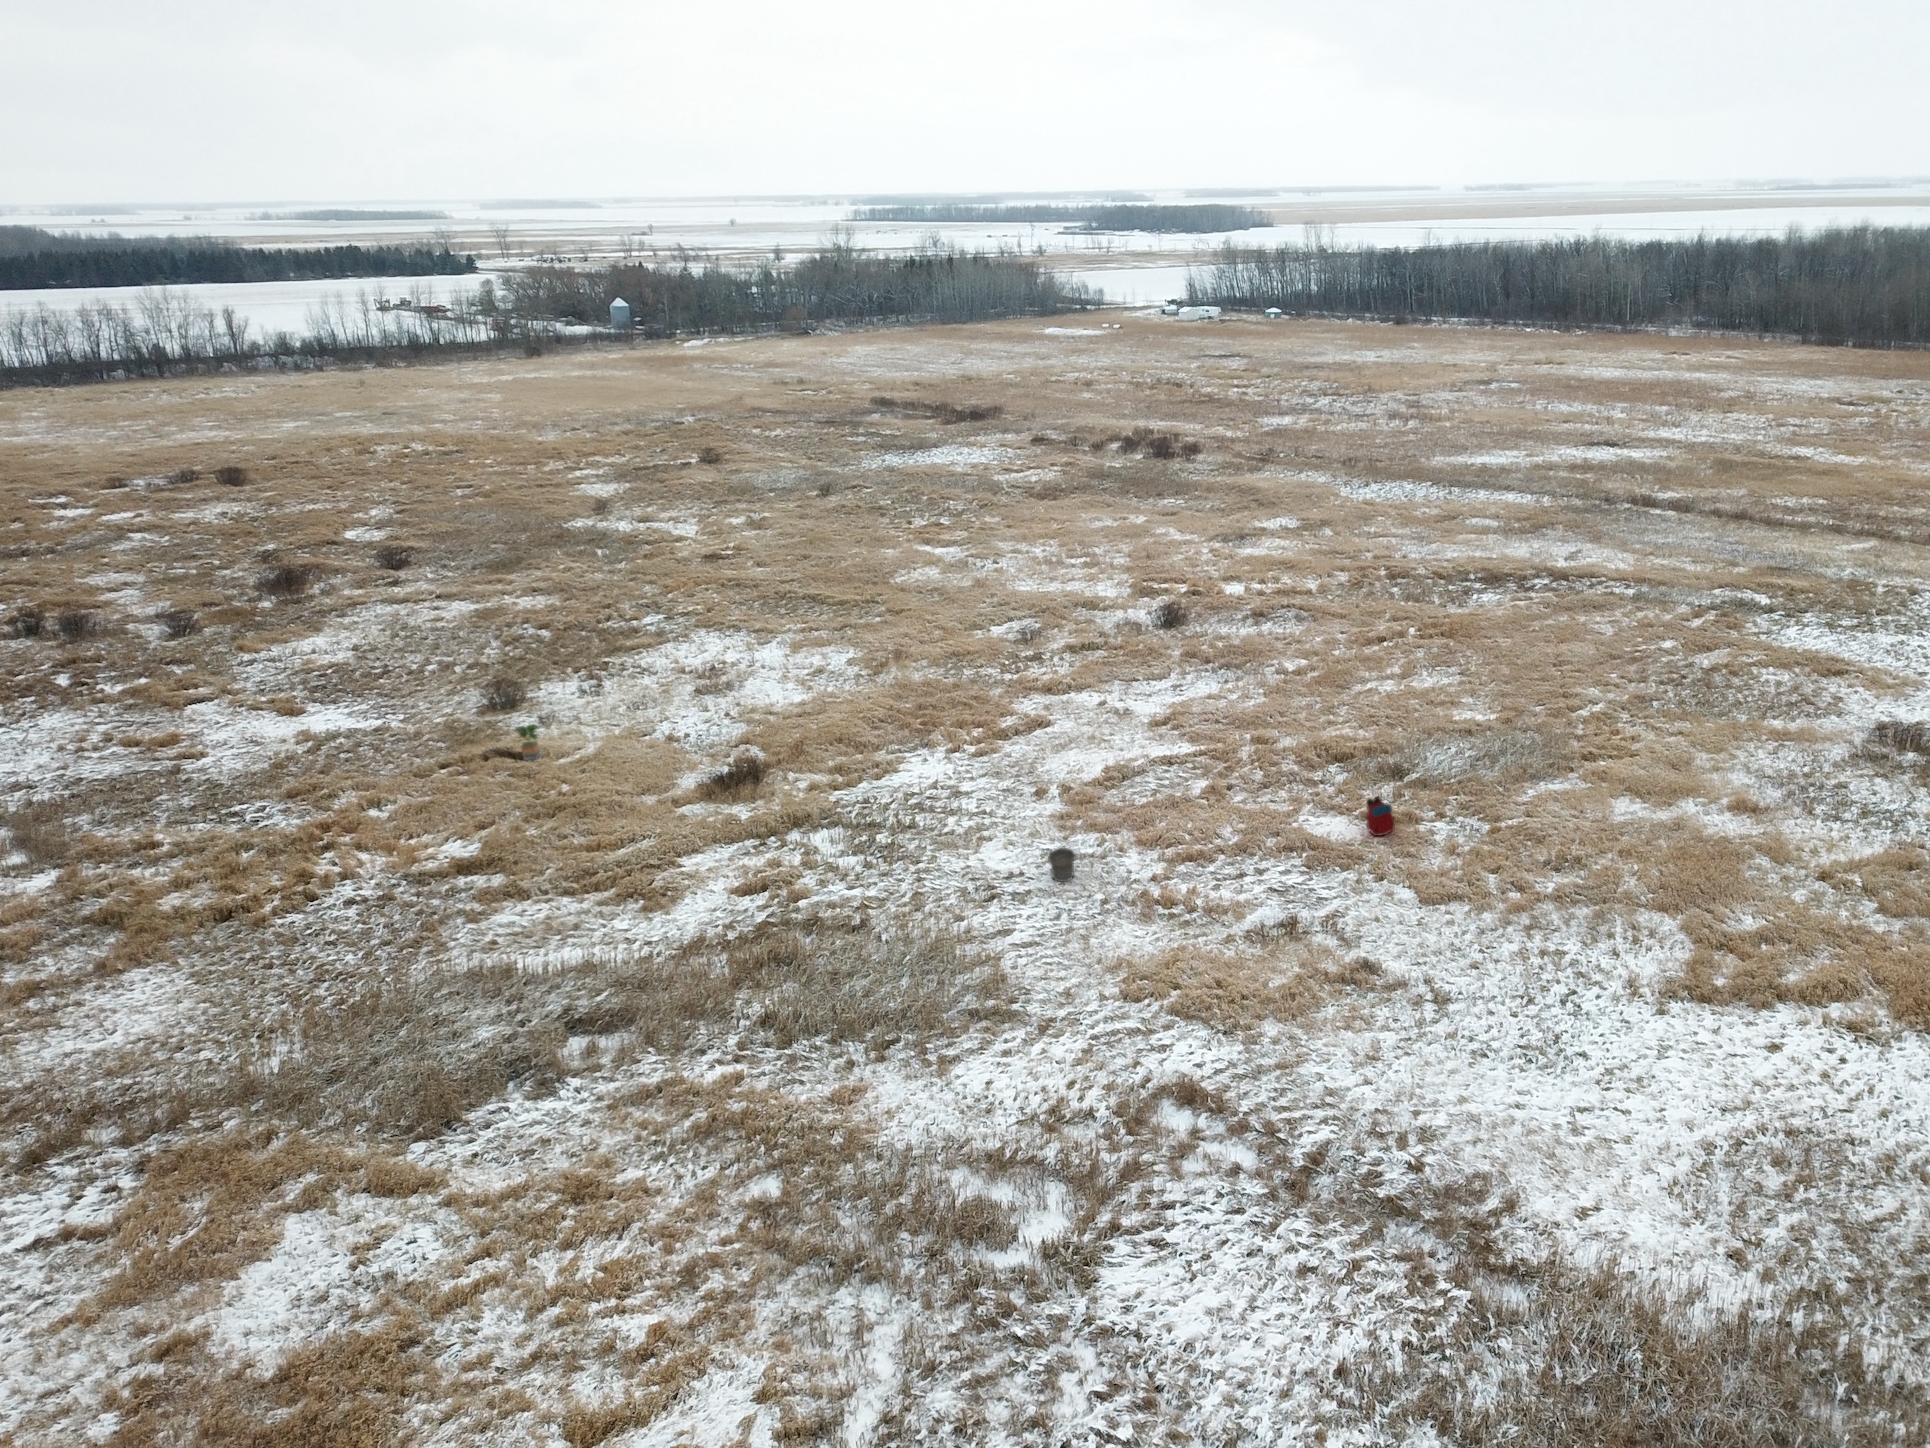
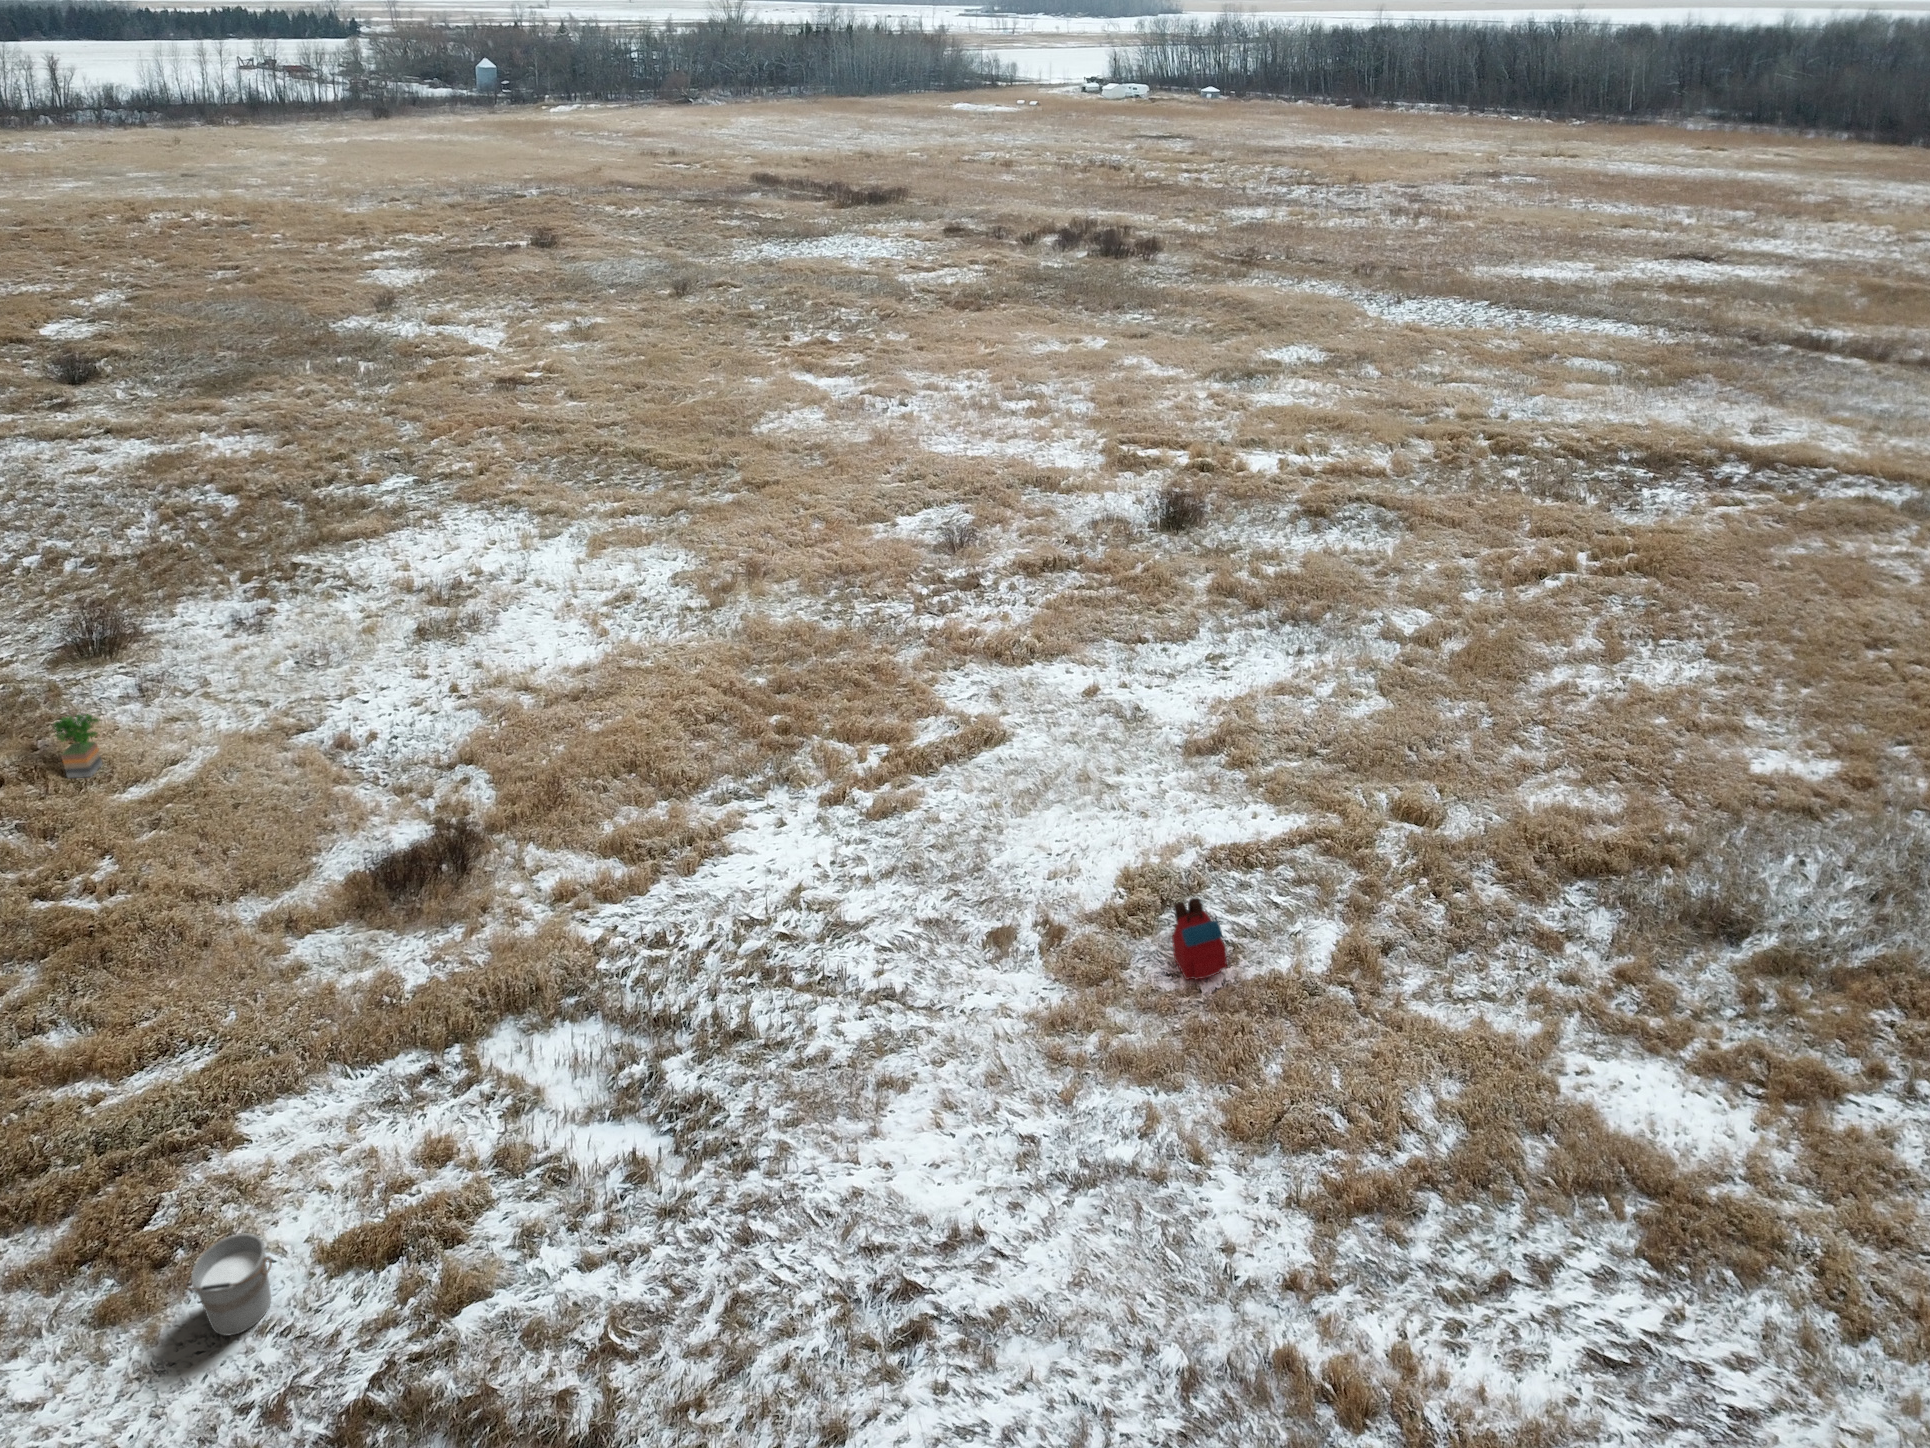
backpack: present [1366,796,1395,836] -> present [1172,898,1227,980]
bucket: present [1048,848,1076,882] -> present [183,1234,272,1335]

